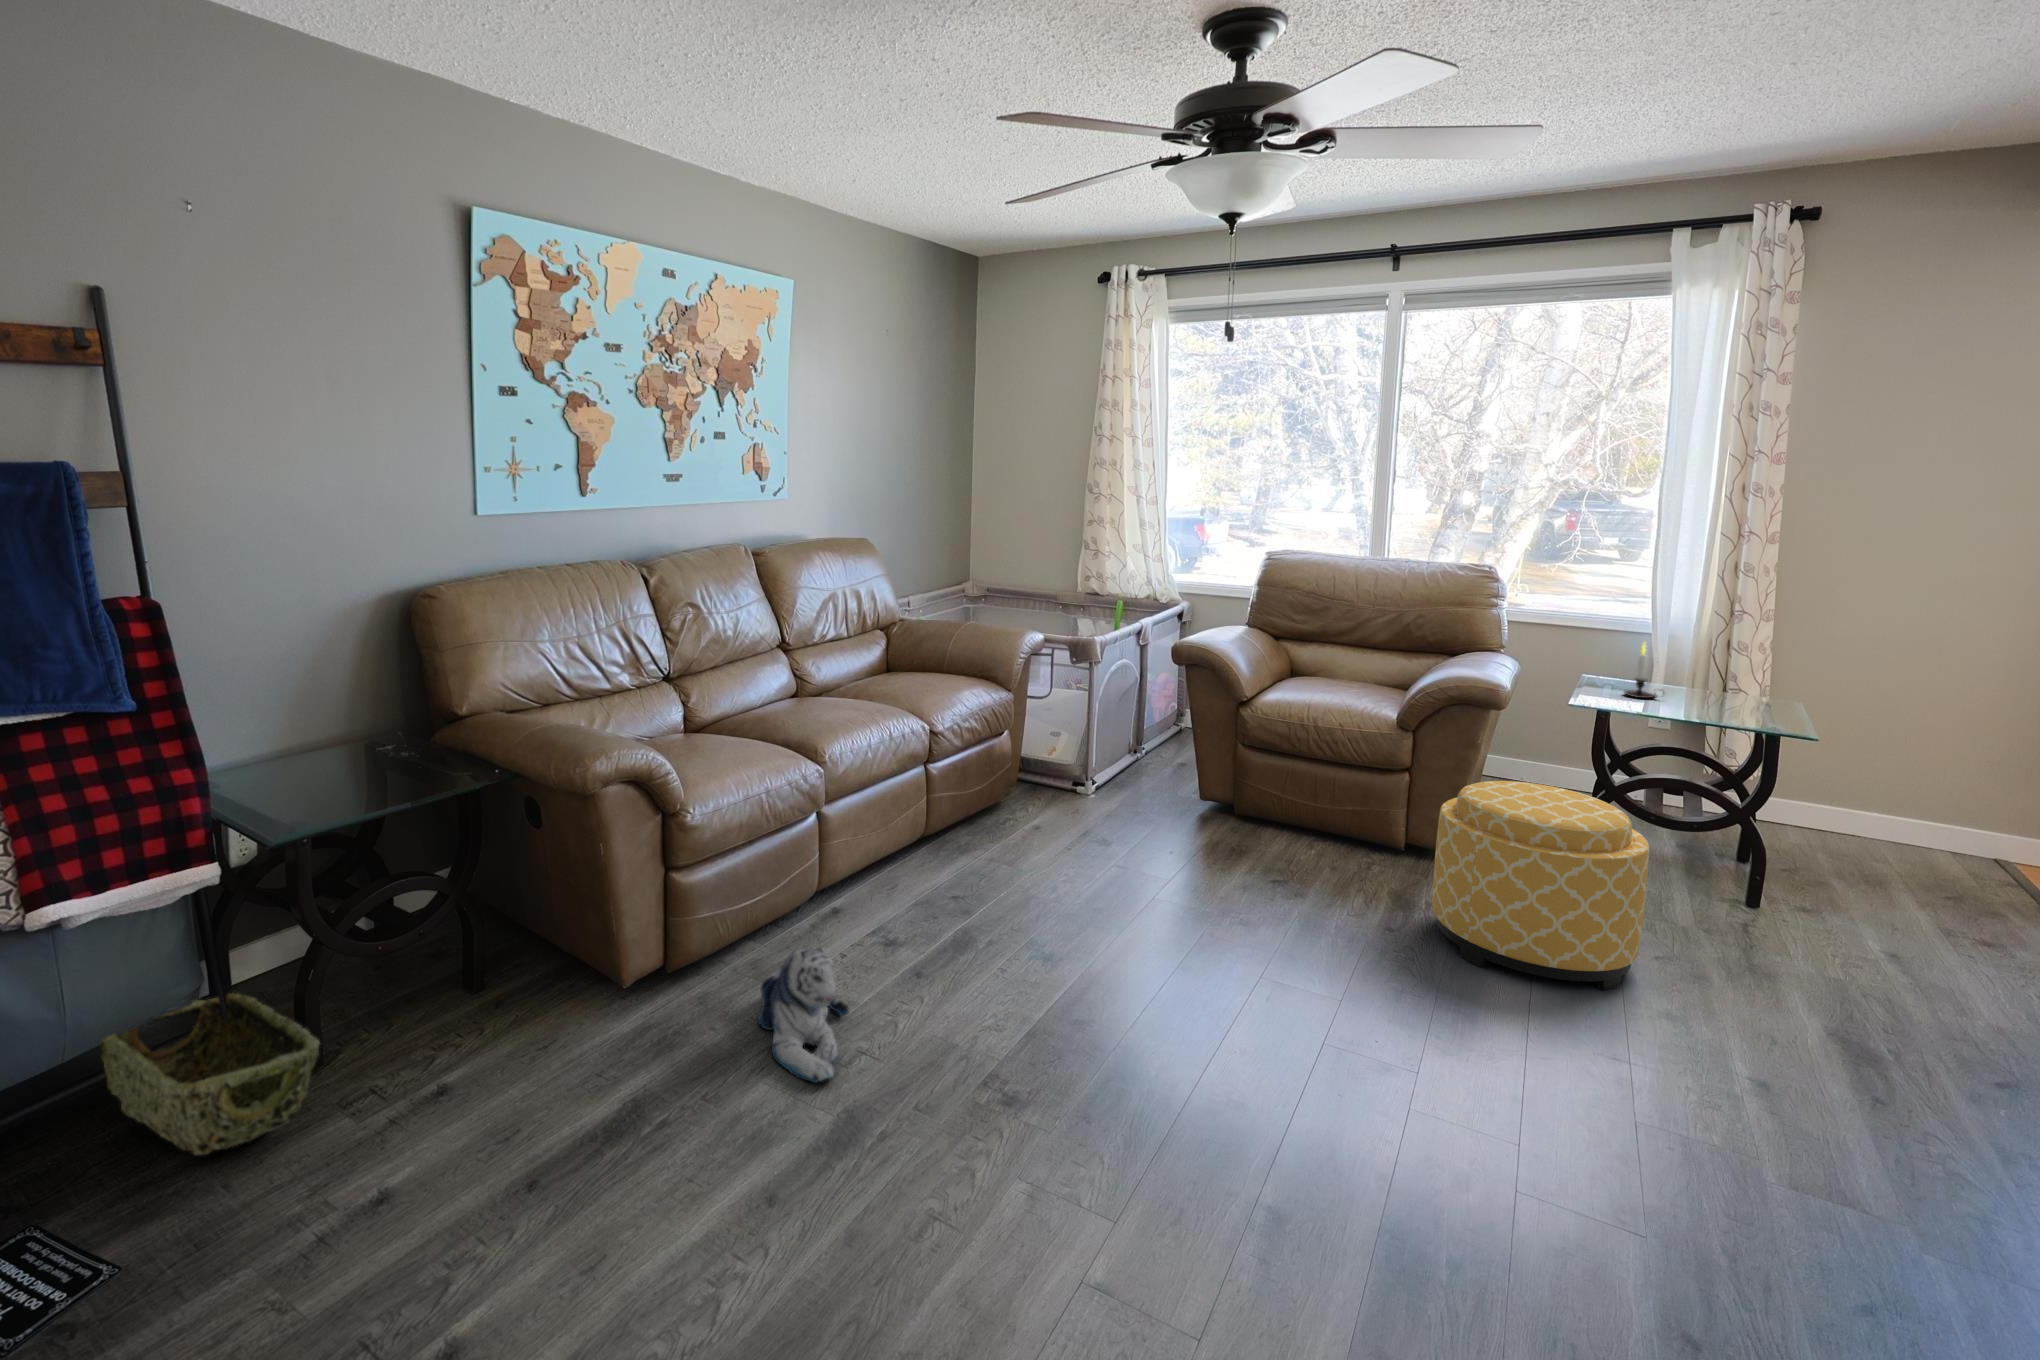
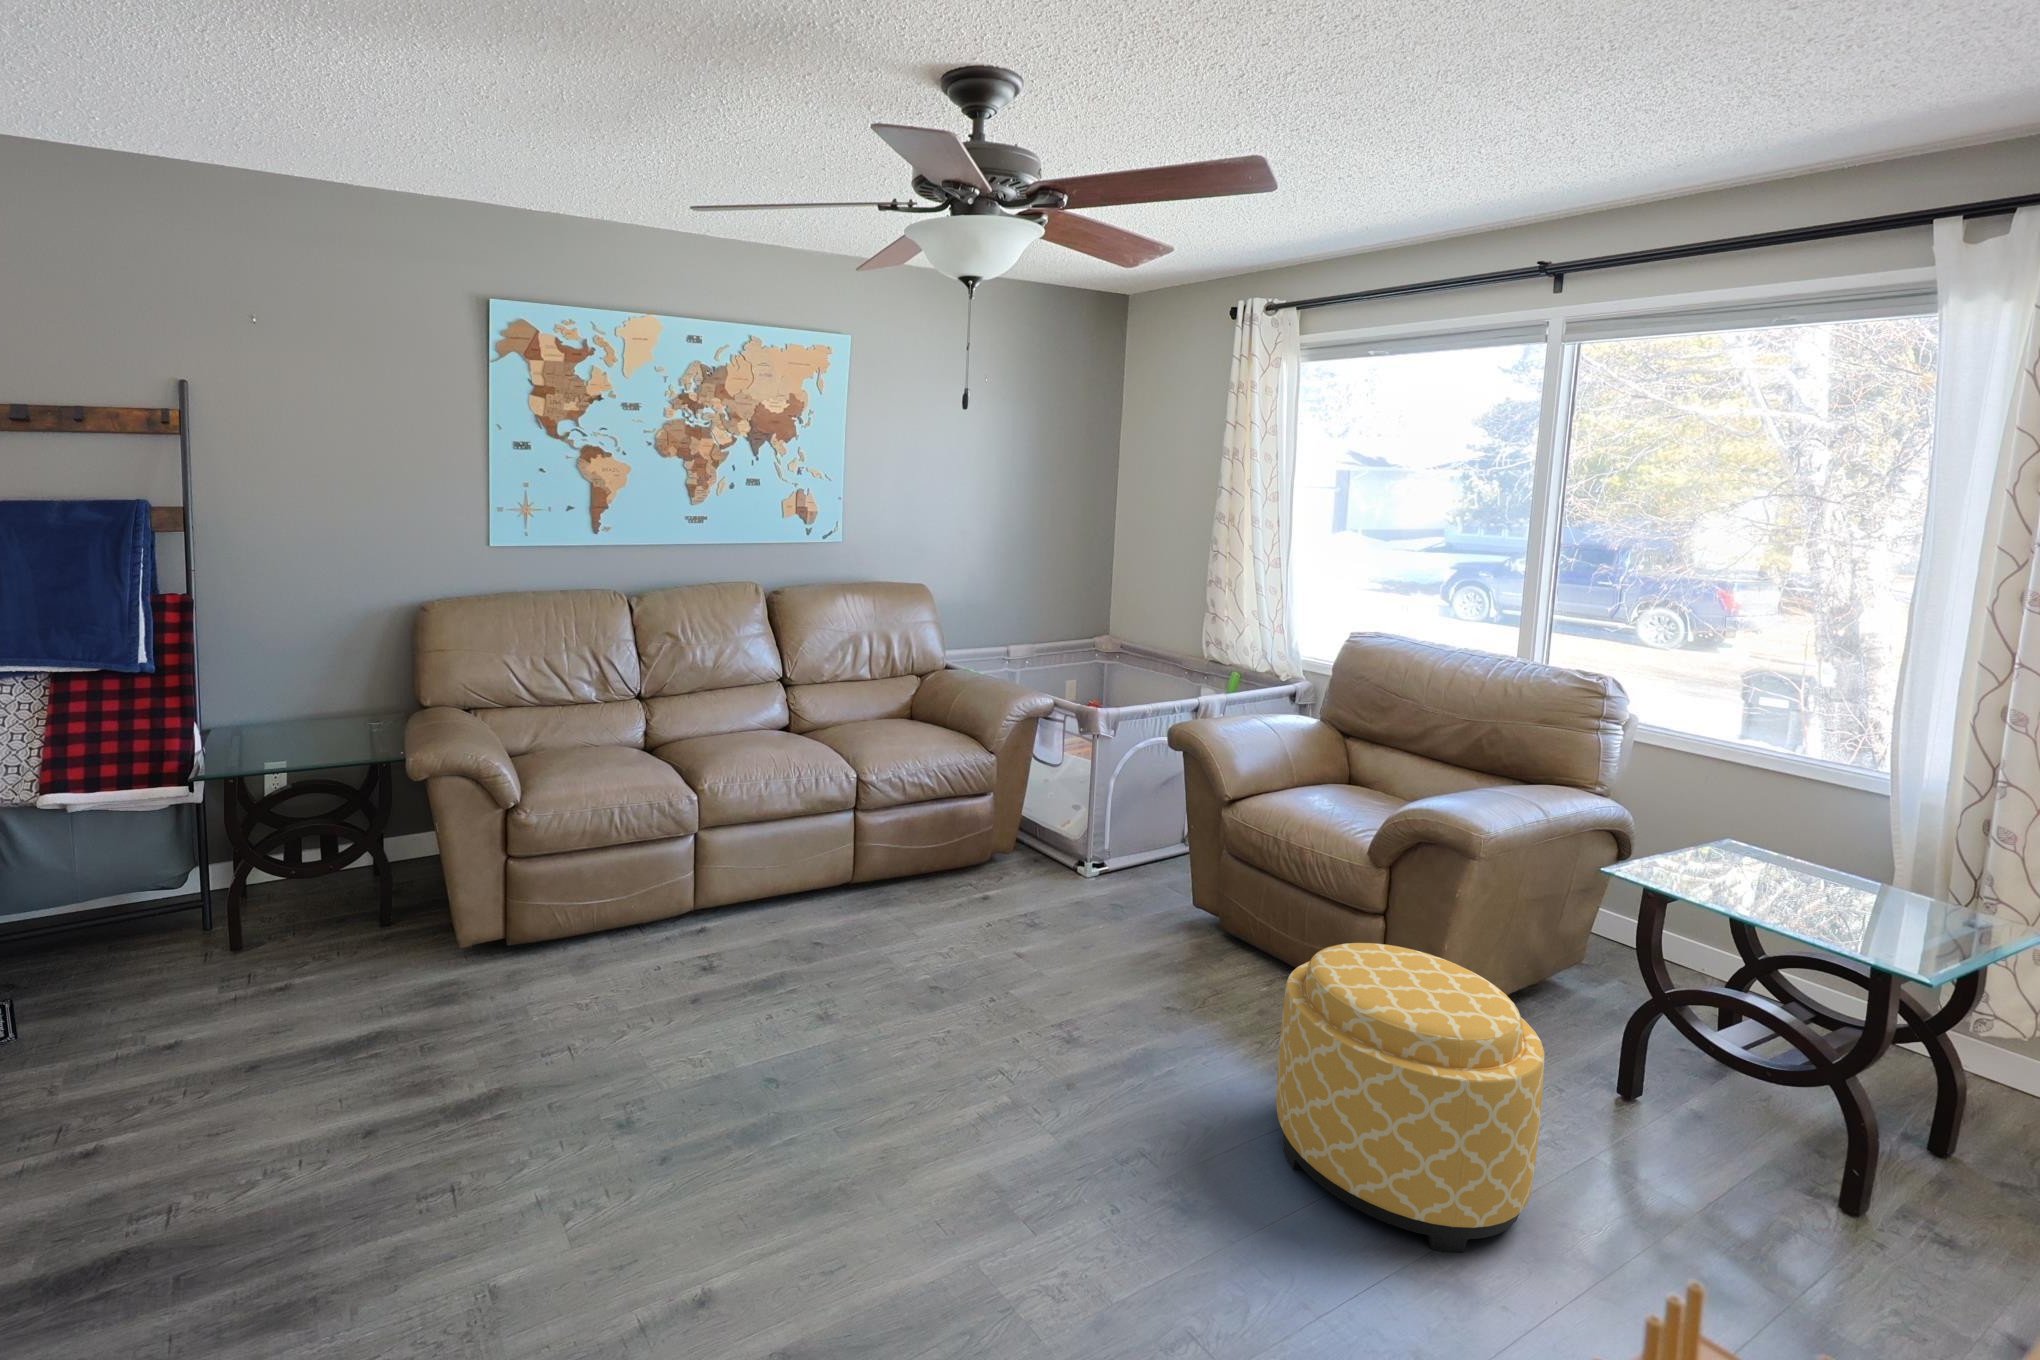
candle: present [1624,643,1664,698] -> none [1778,805,1839,890]
plush toy: present [757,949,849,1083] -> none [489,947,598,1065]
woven basket: present [101,993,320,1155] -> none [68,883,207,988]

